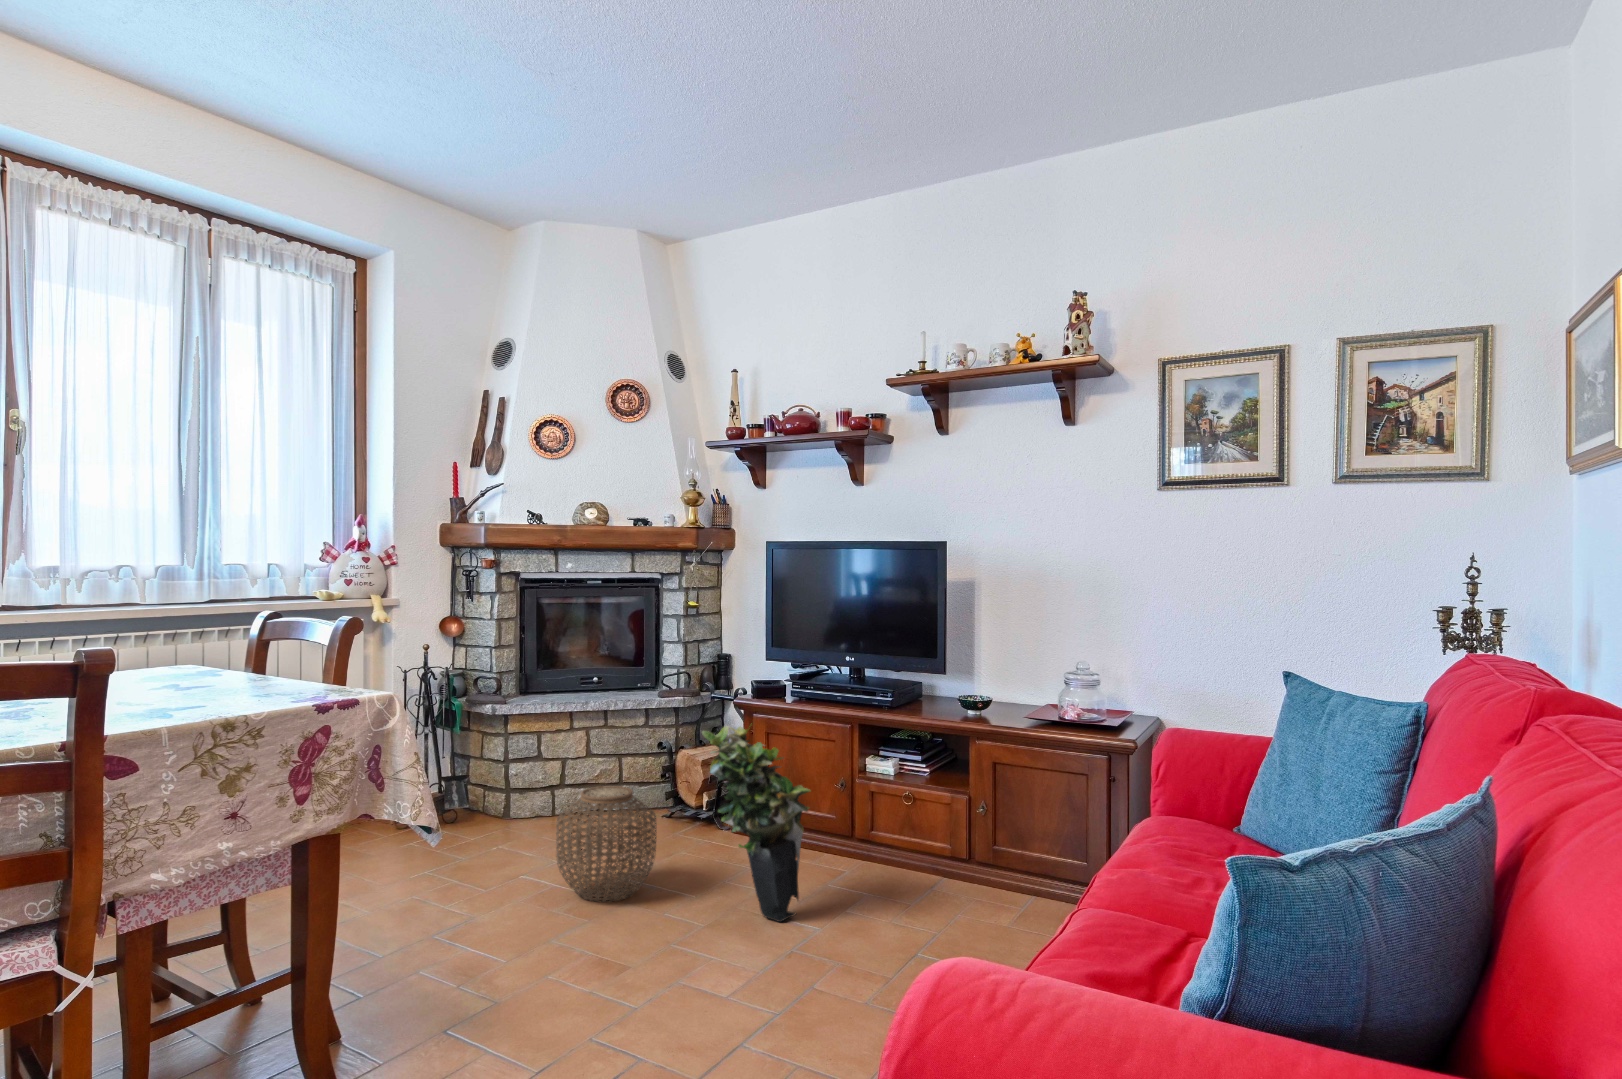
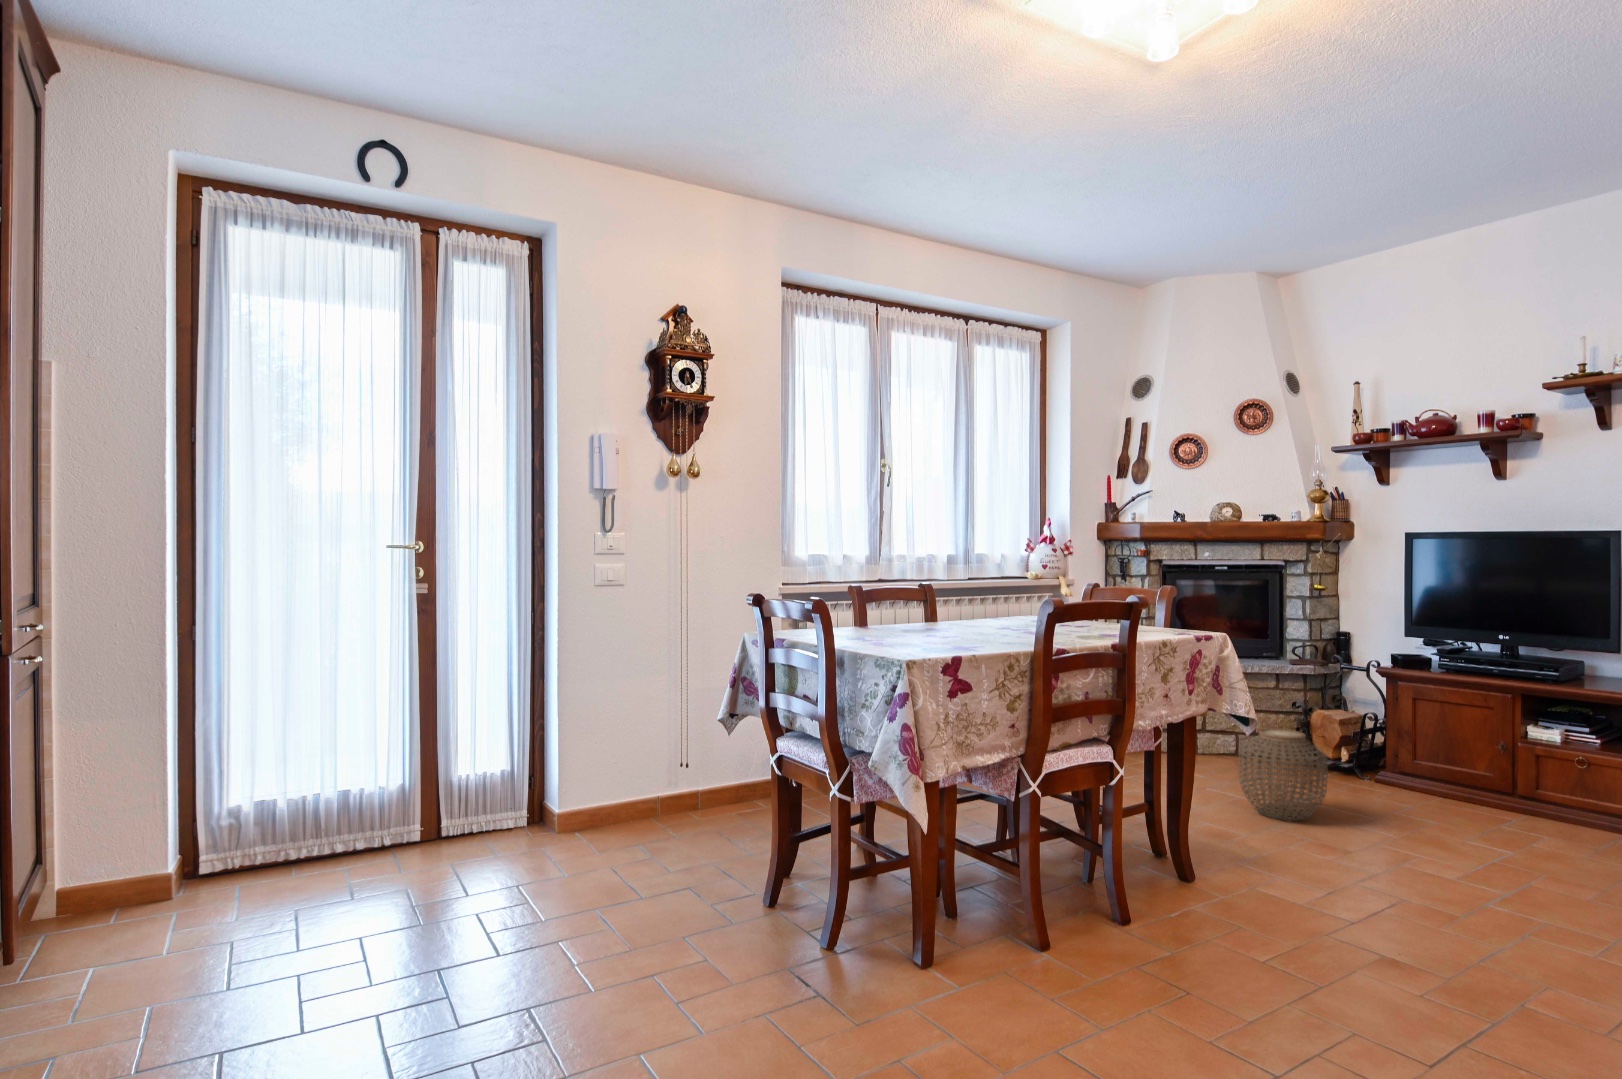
potted plant: present [702,726,811,922] -> none [1376,685,1493,856]

